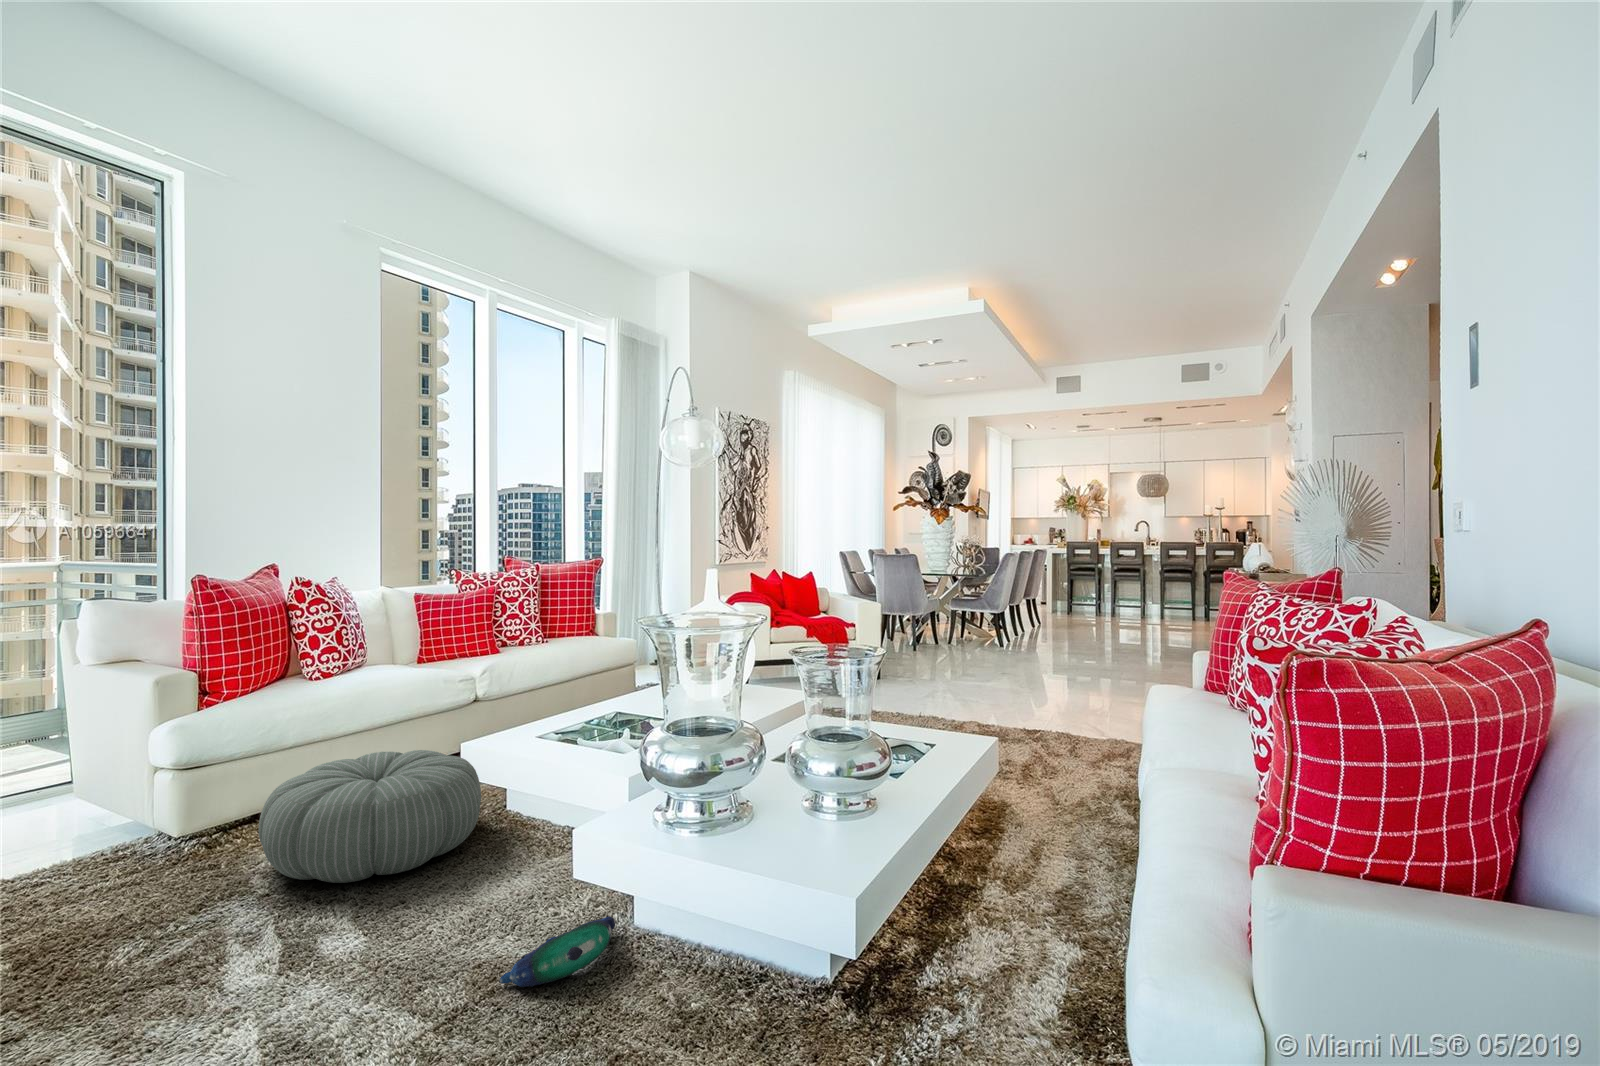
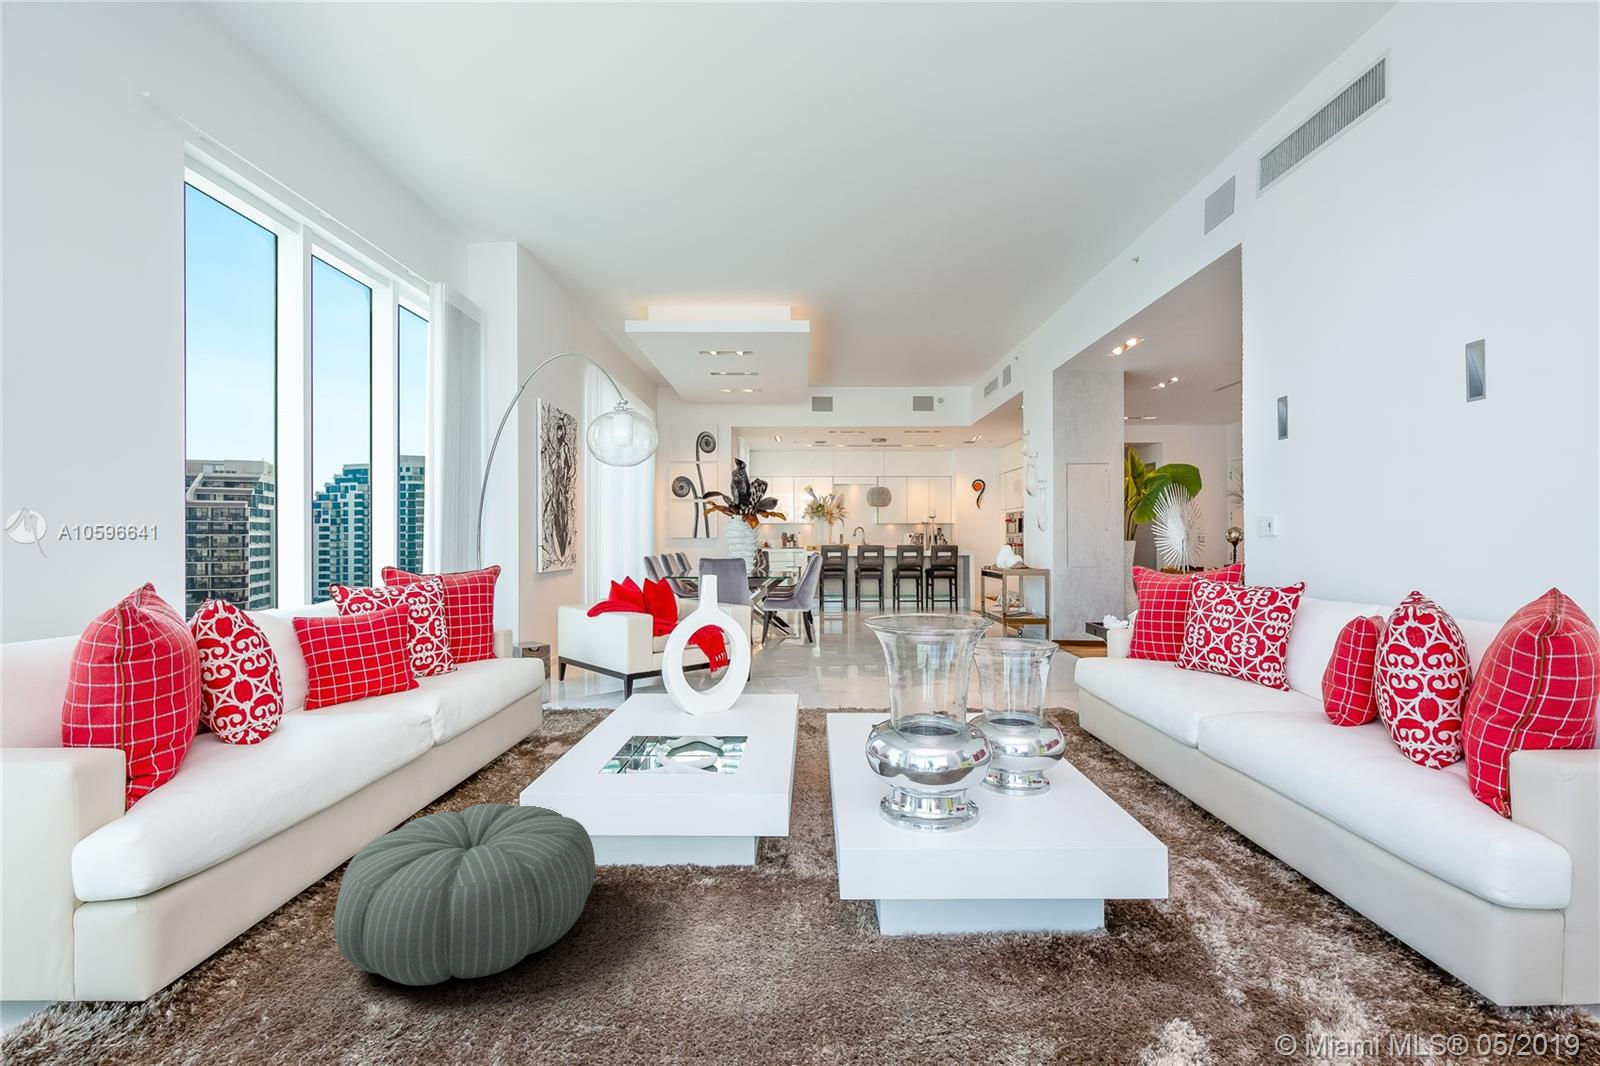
plush toy: present [500,916,616,987] -> none [827,927,900,1015]

